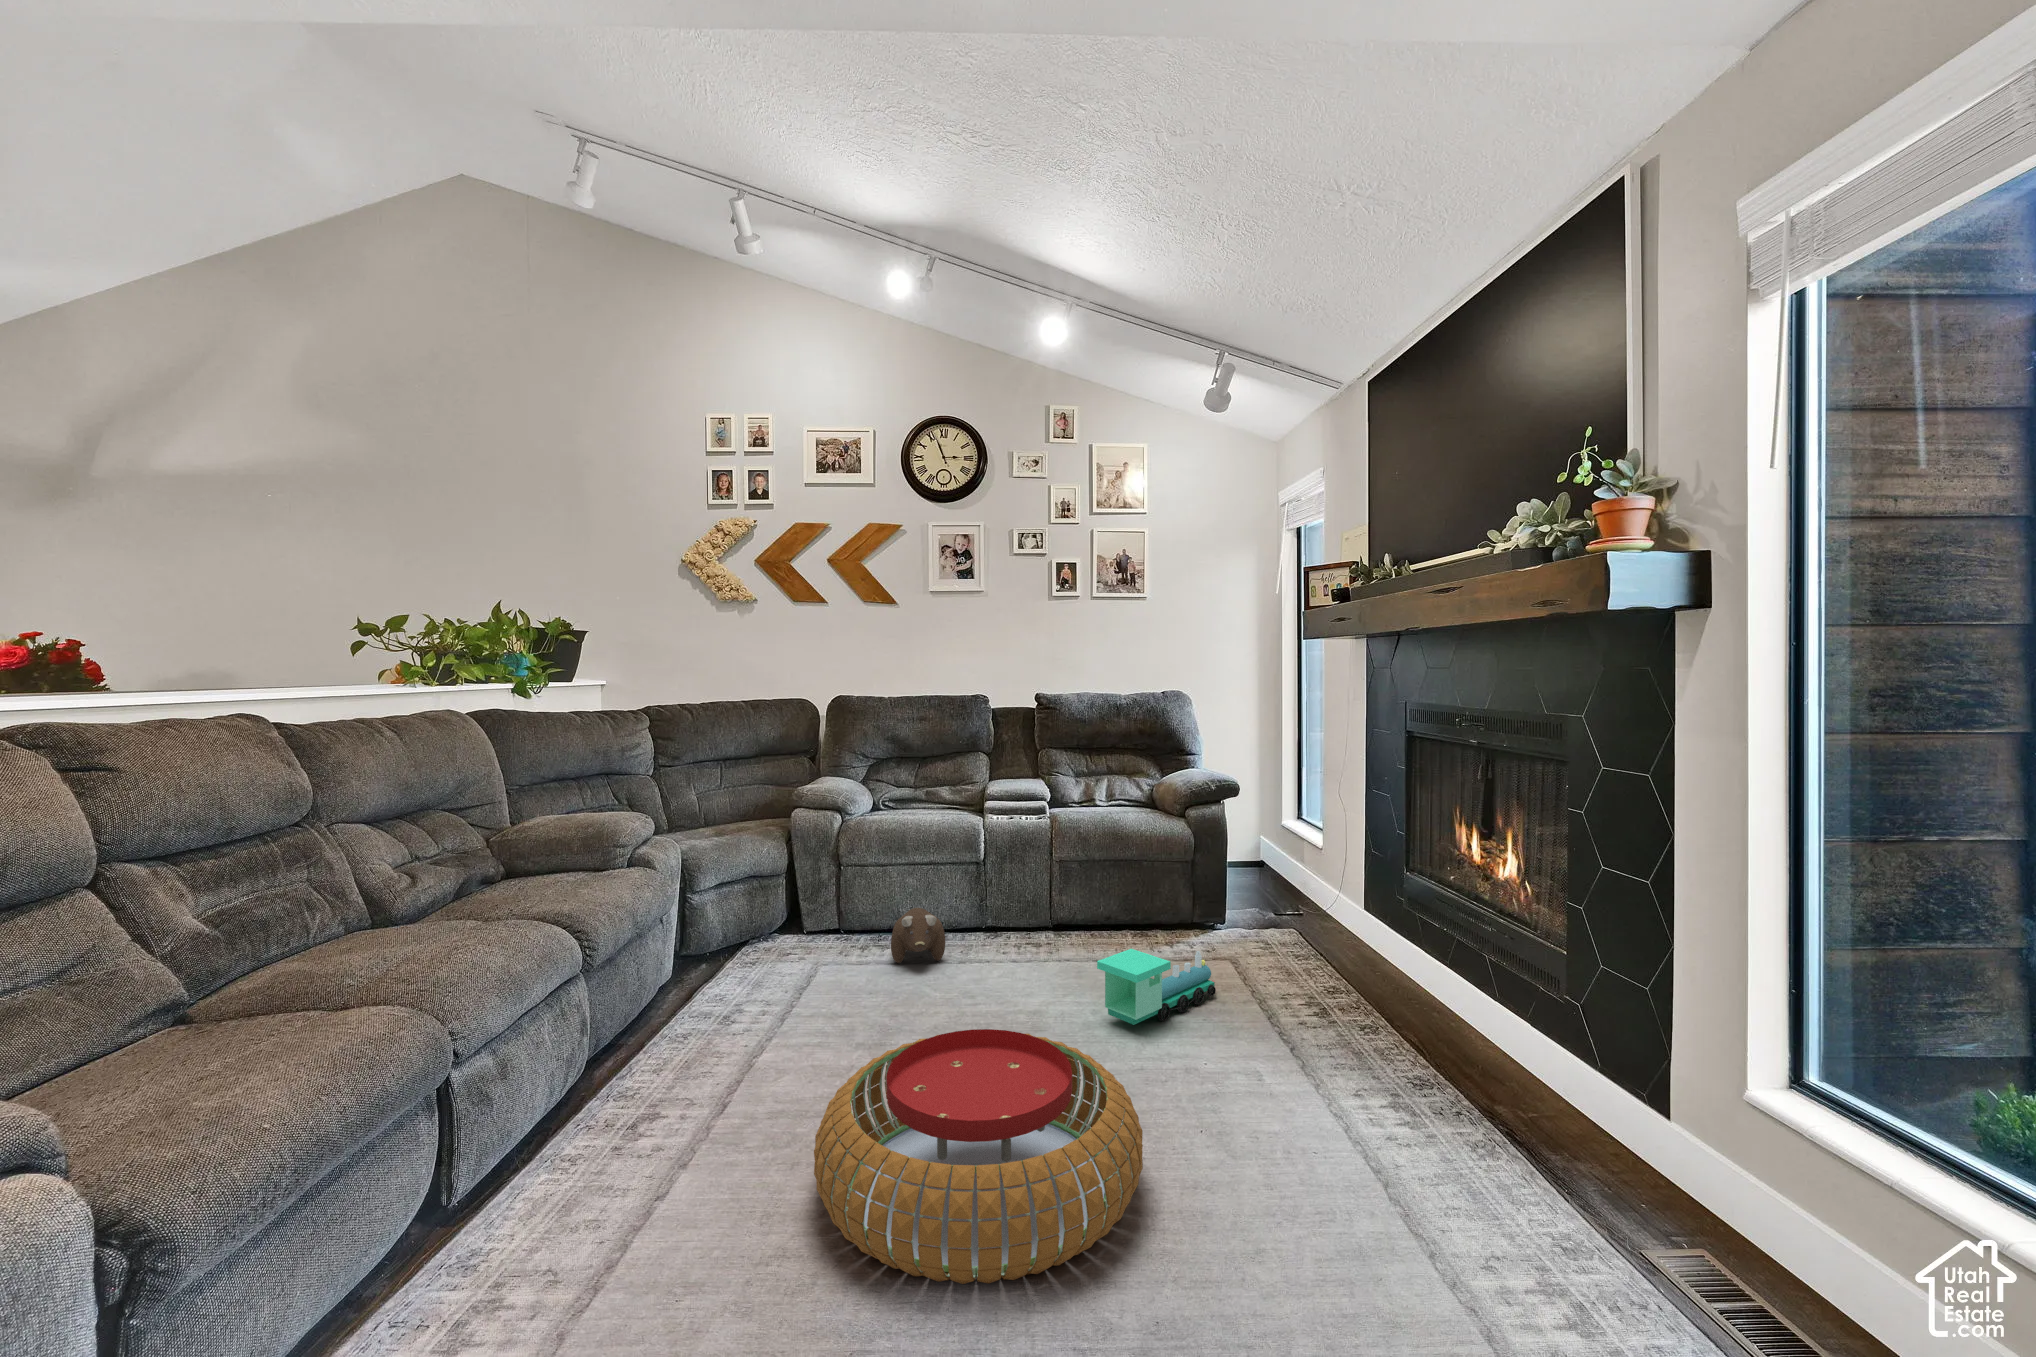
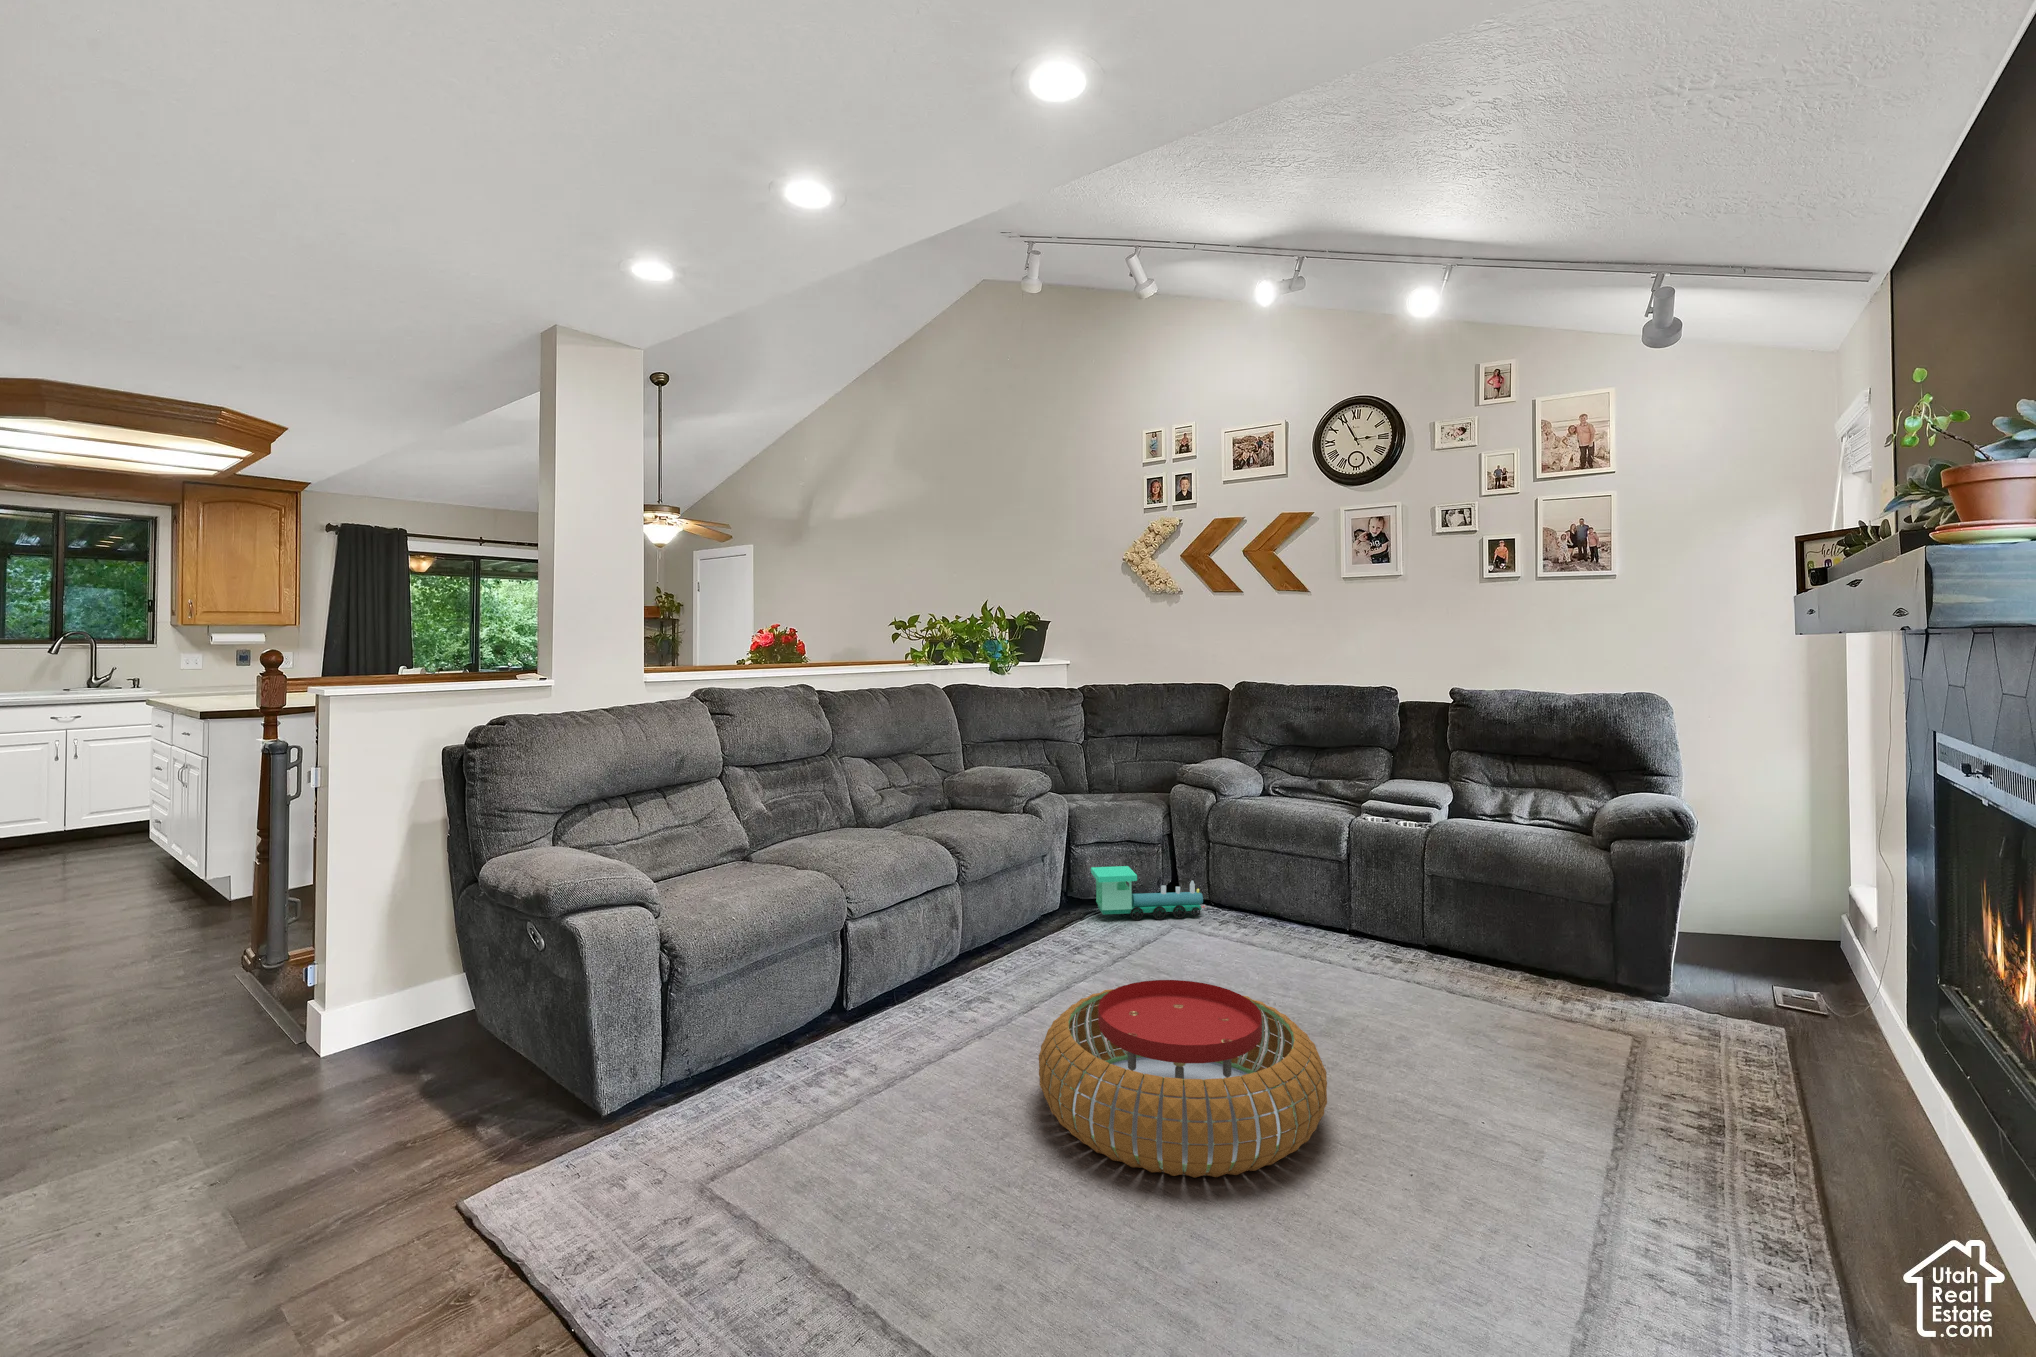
plush toy: present [891,908,945,963] -> none [1237,891,1291,945]
toy train: present [1097,949,1216,1025] -> present [1091,866,1205,920]

